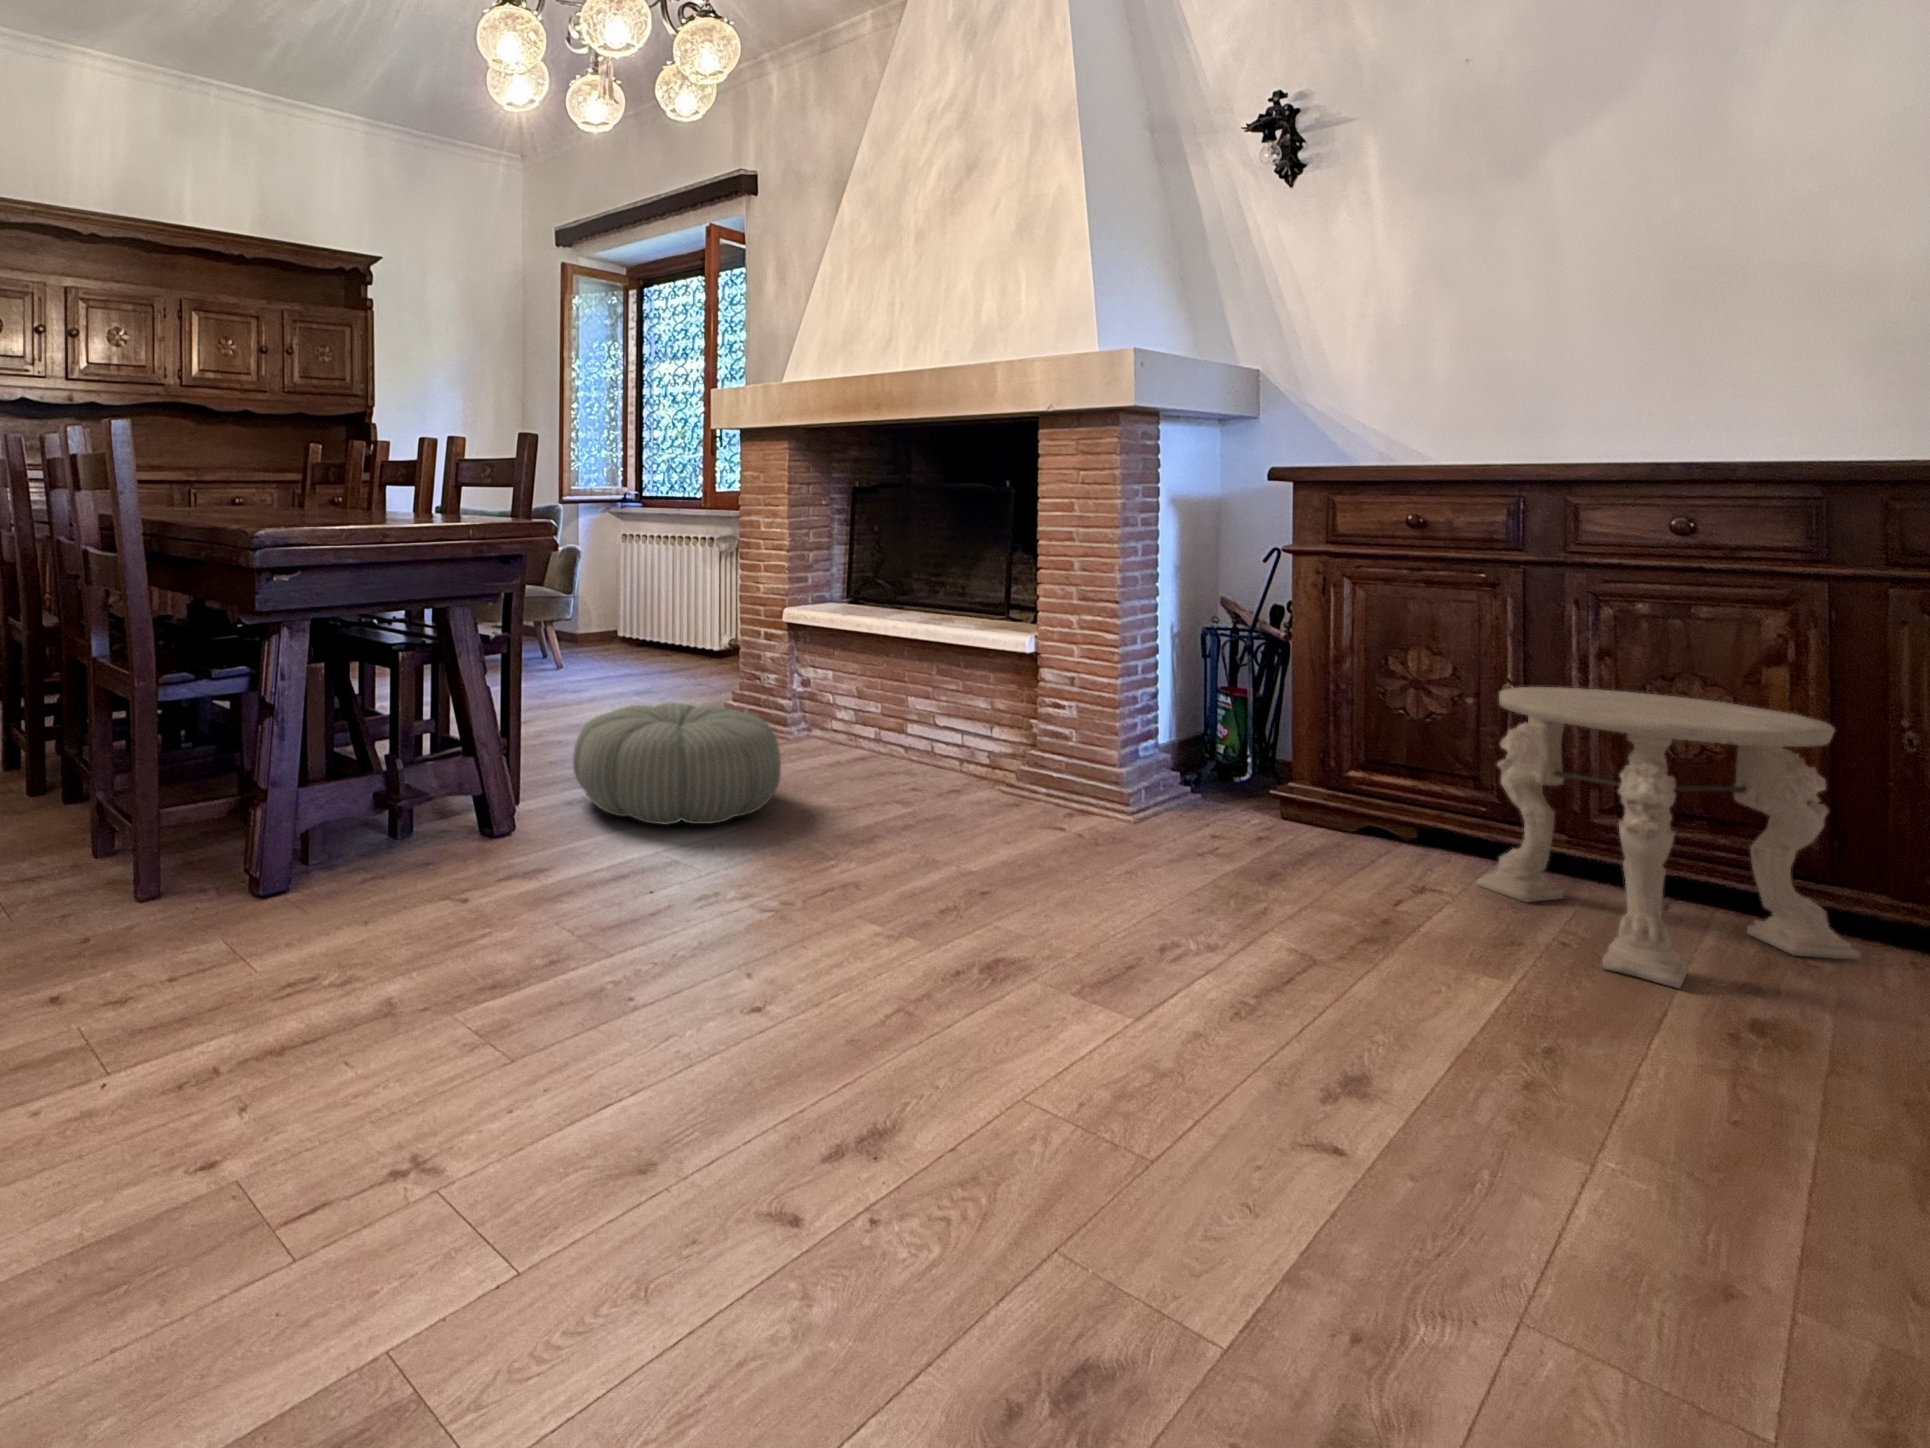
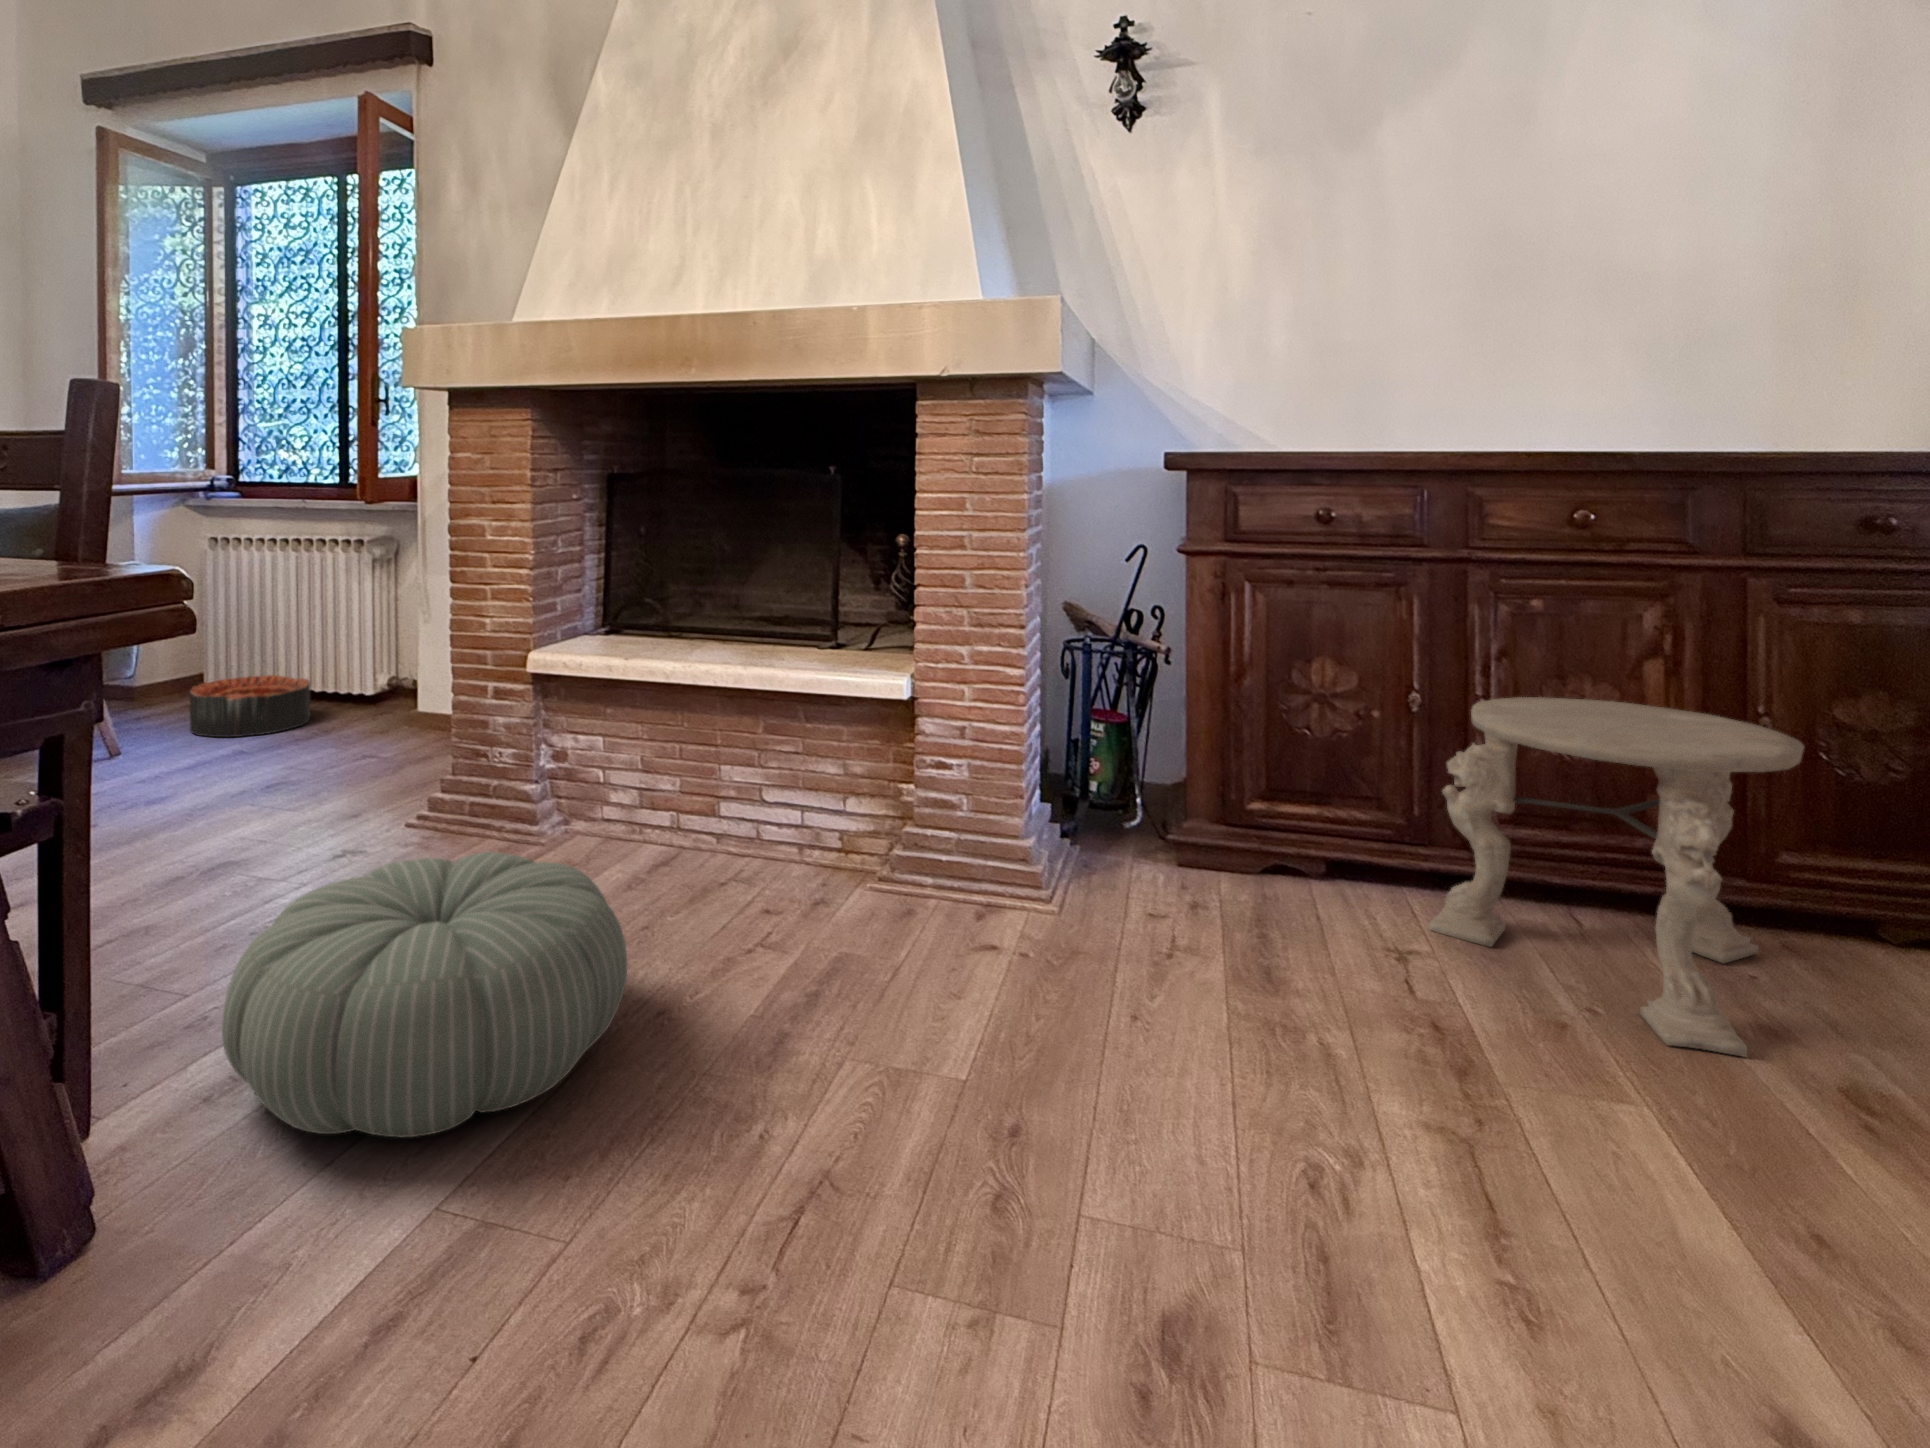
basket: none [604,630,677,667] -> present [190,675,311,737]

